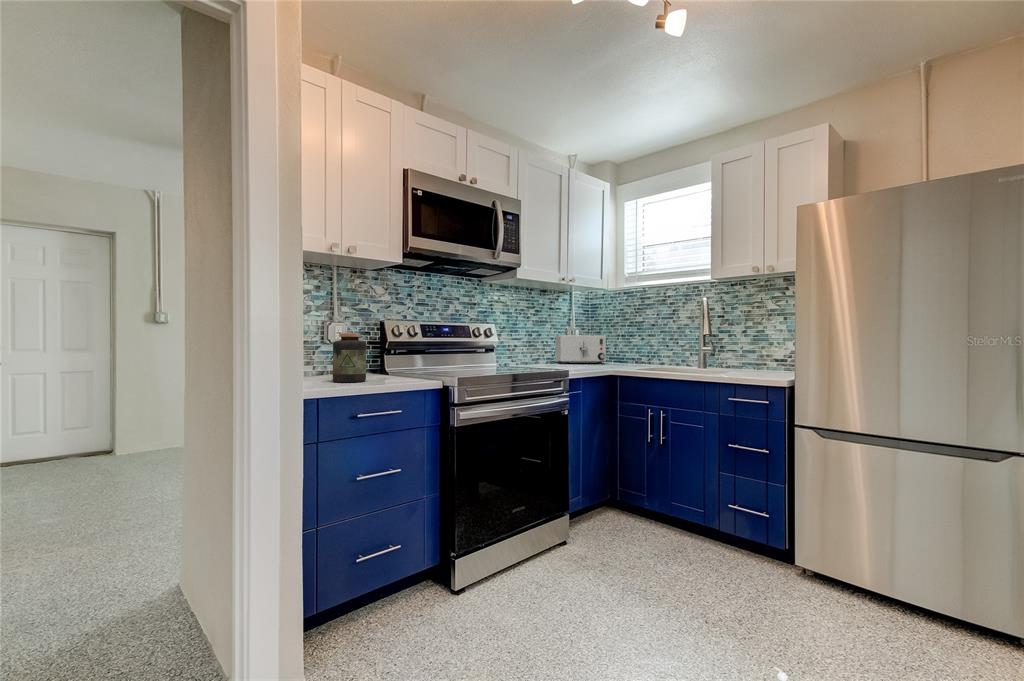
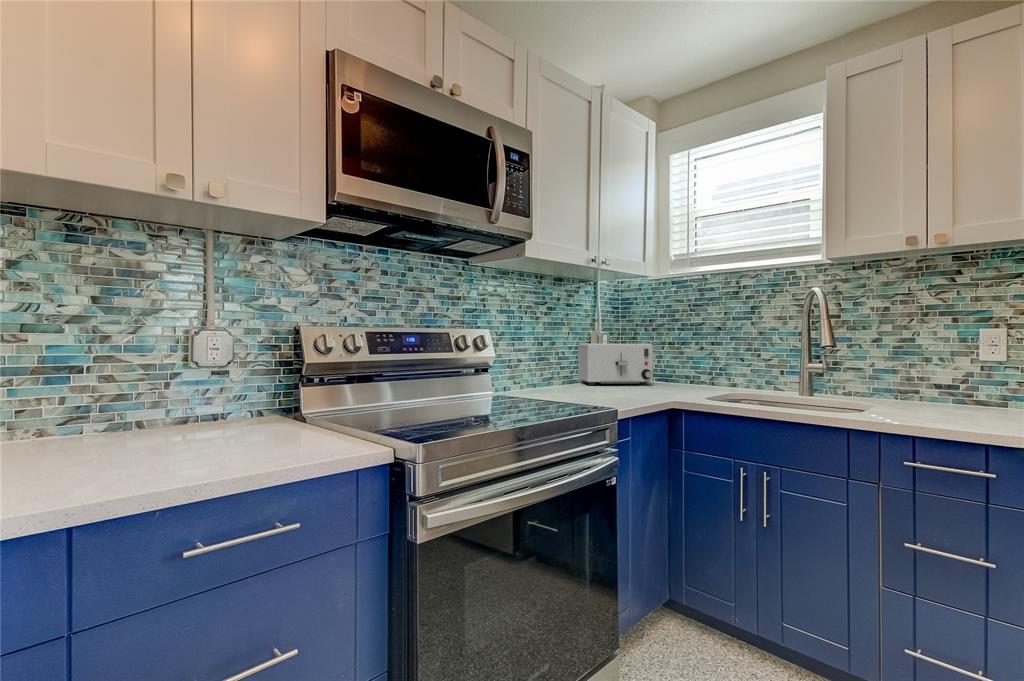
jar: present [333,333,366,382] -> none [152,355,229,460]

